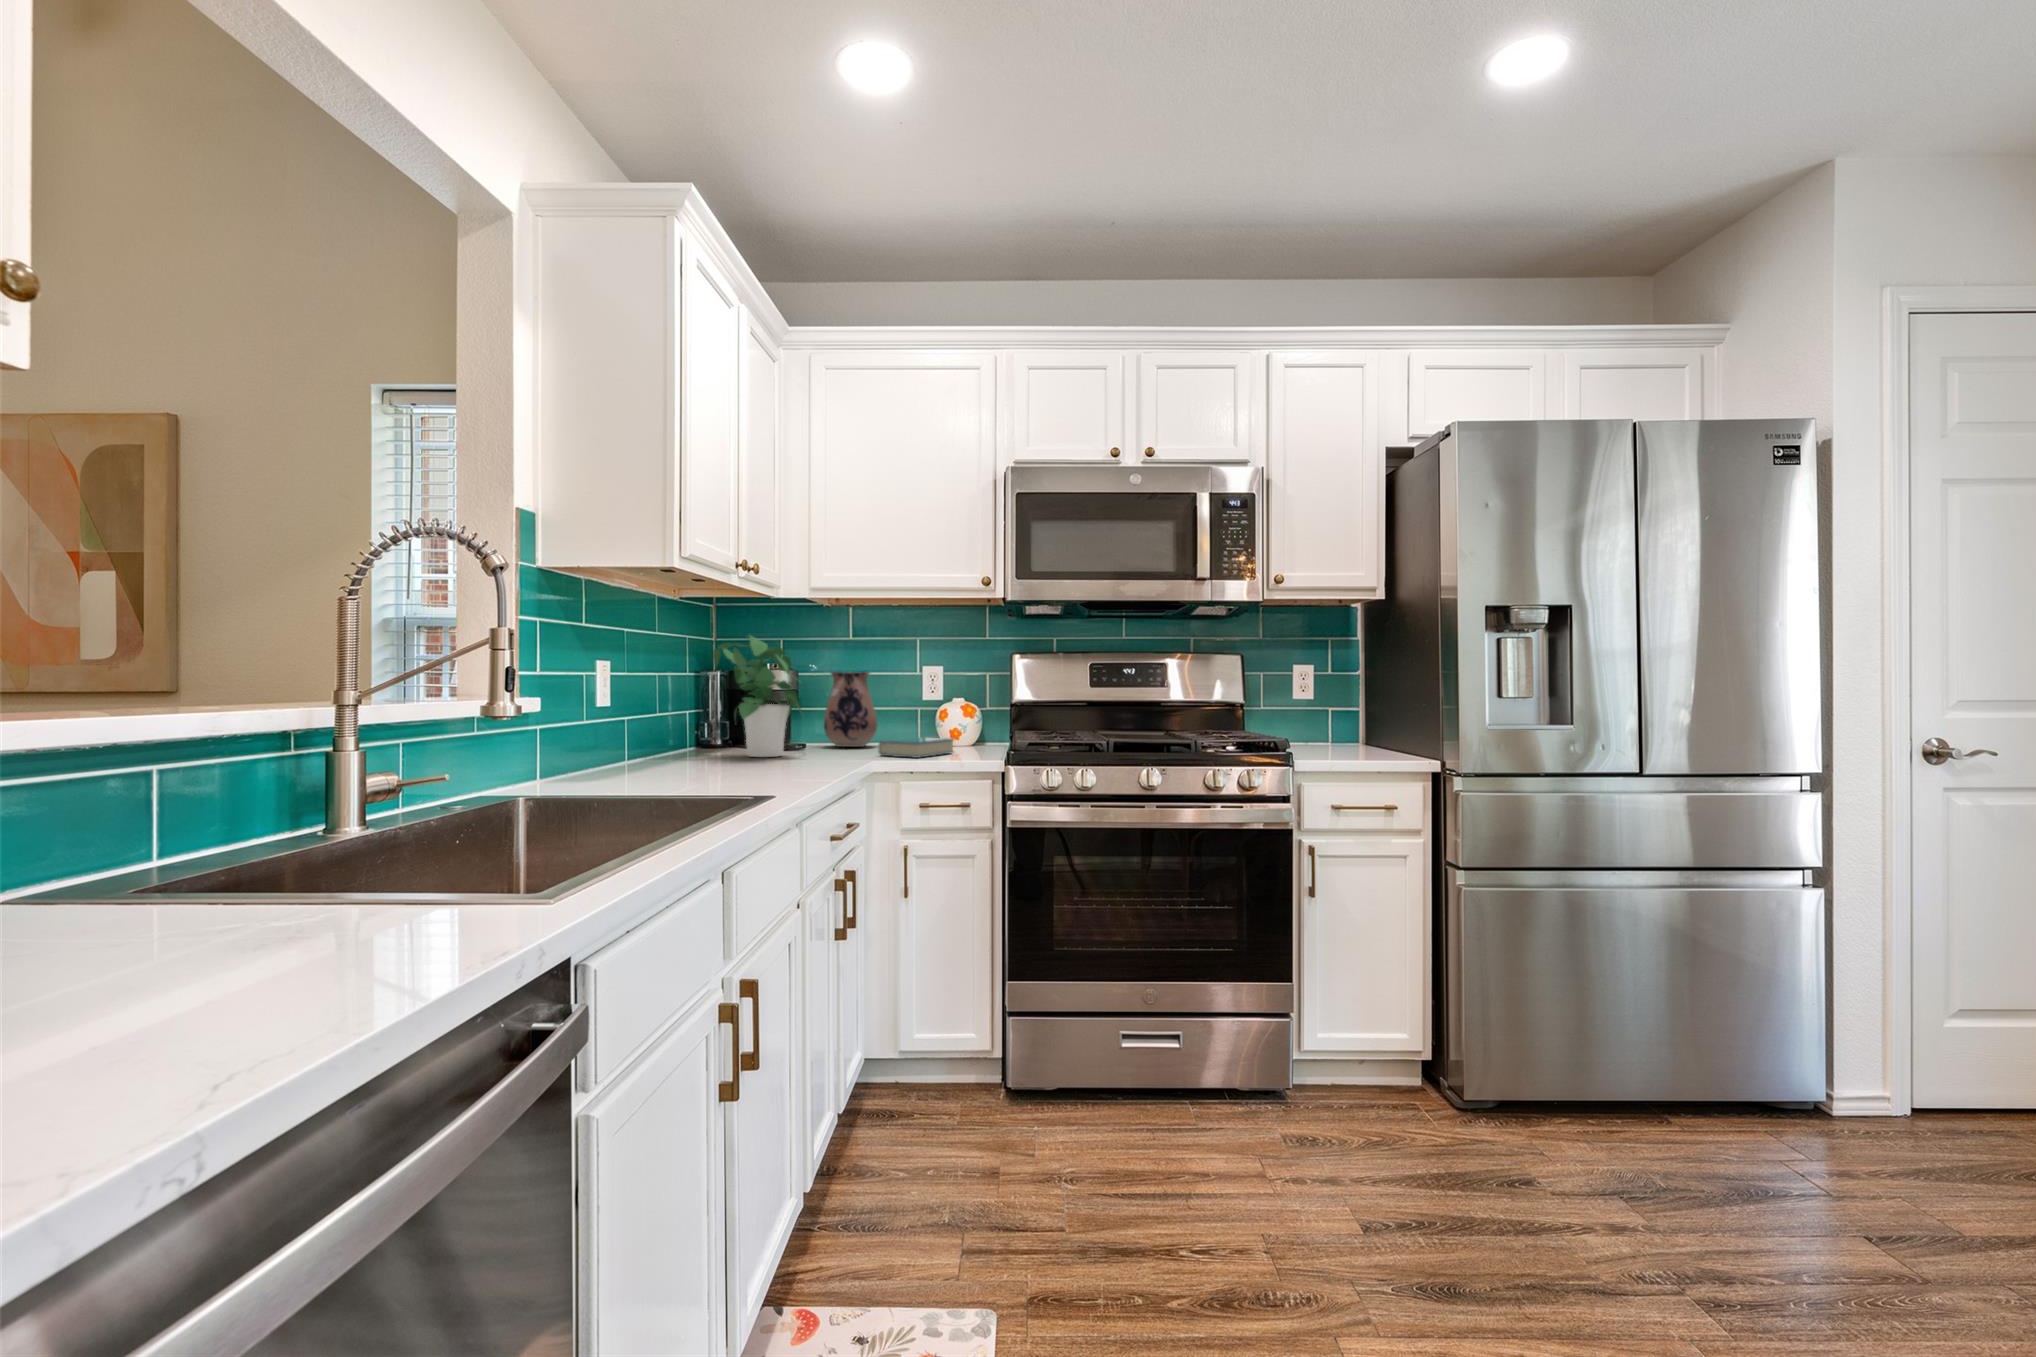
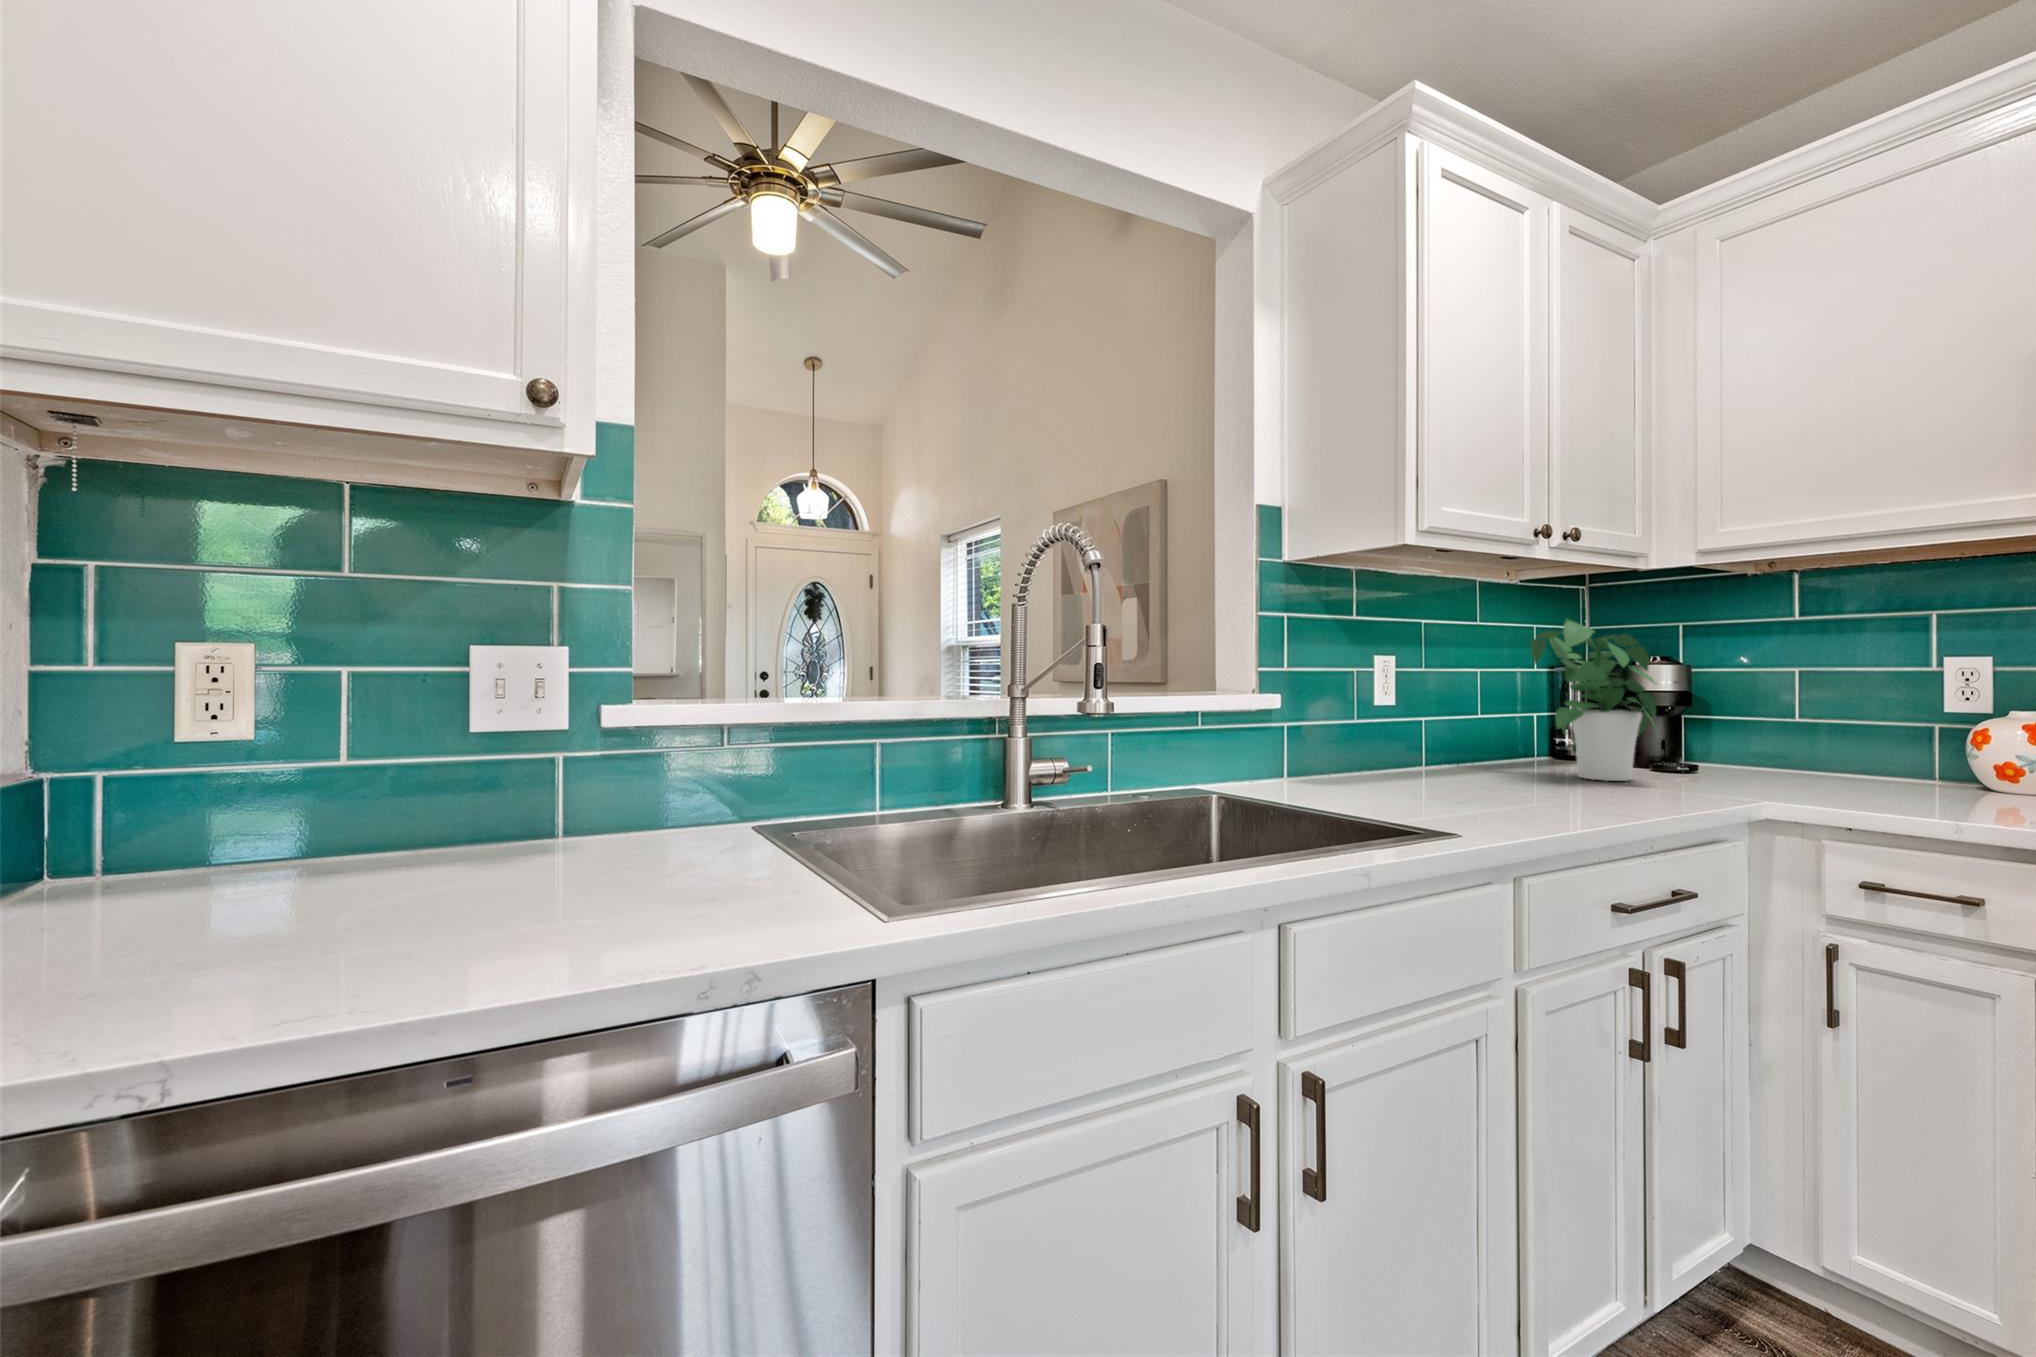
ceramic pitcher: present [824,671,878,747] -> none [1733,666,1834,780]
hardback book: present [878,737,954,758] -> none [1793,774,1969,807]

